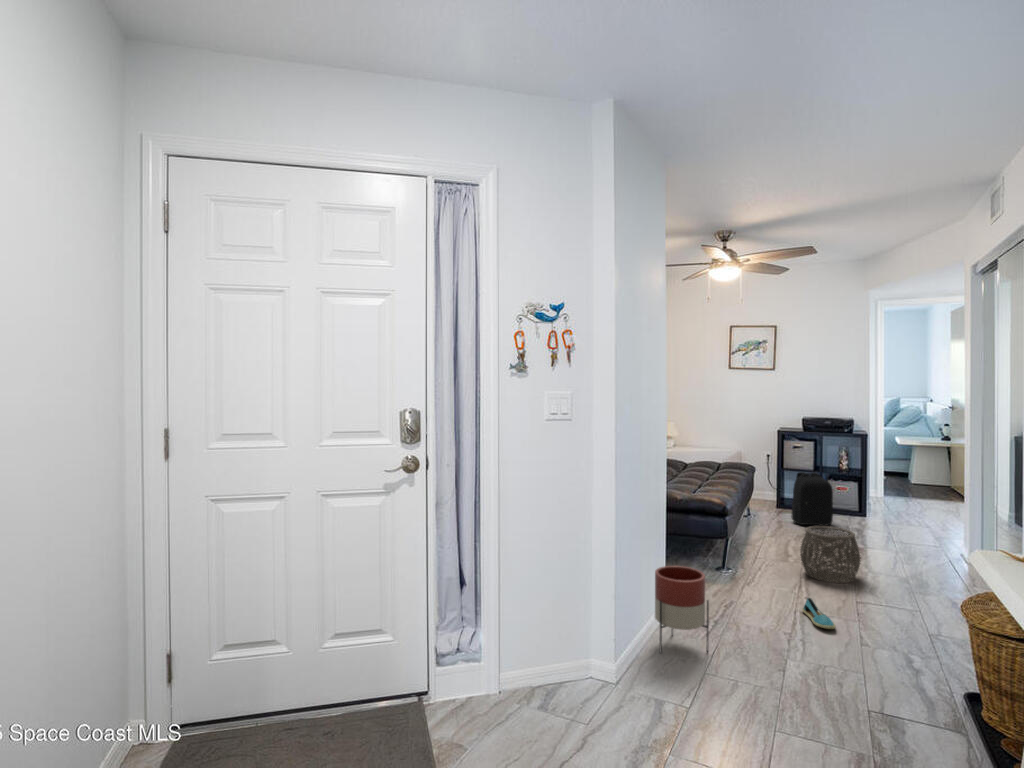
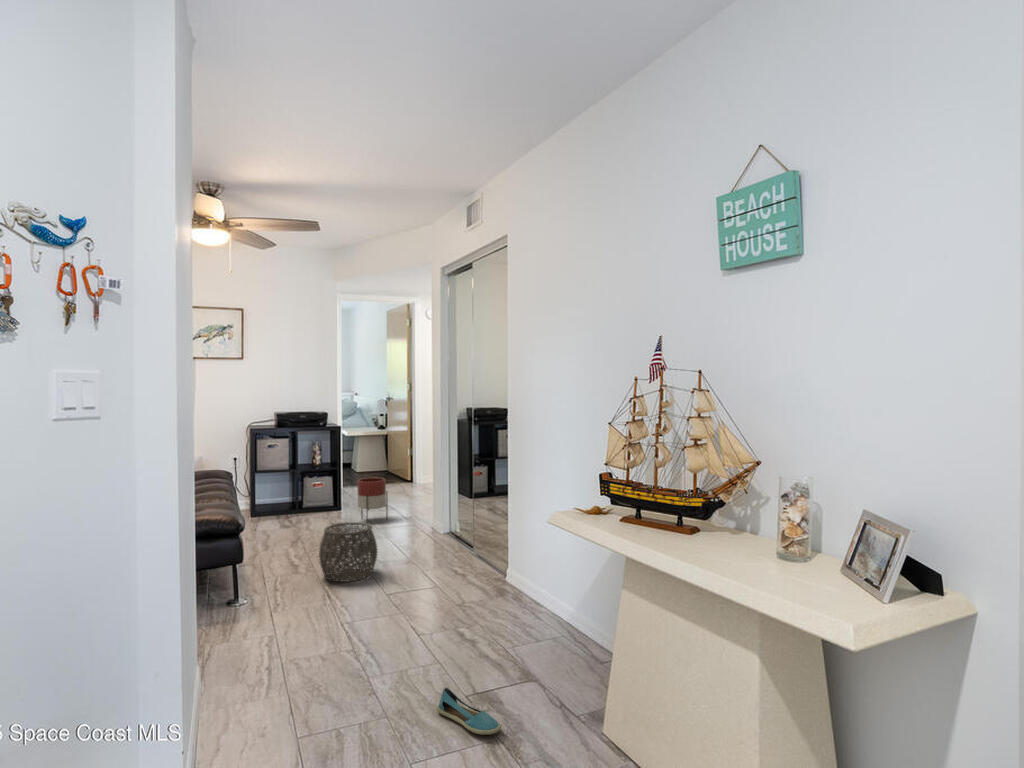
backpack: present [791,472,833,525] -> none [276,470,319,529]
planter: present [655,566,709,653] -> present [357,478,388,523]
shoe: present [802,598,835,629] -> present [437,688,501,735]

